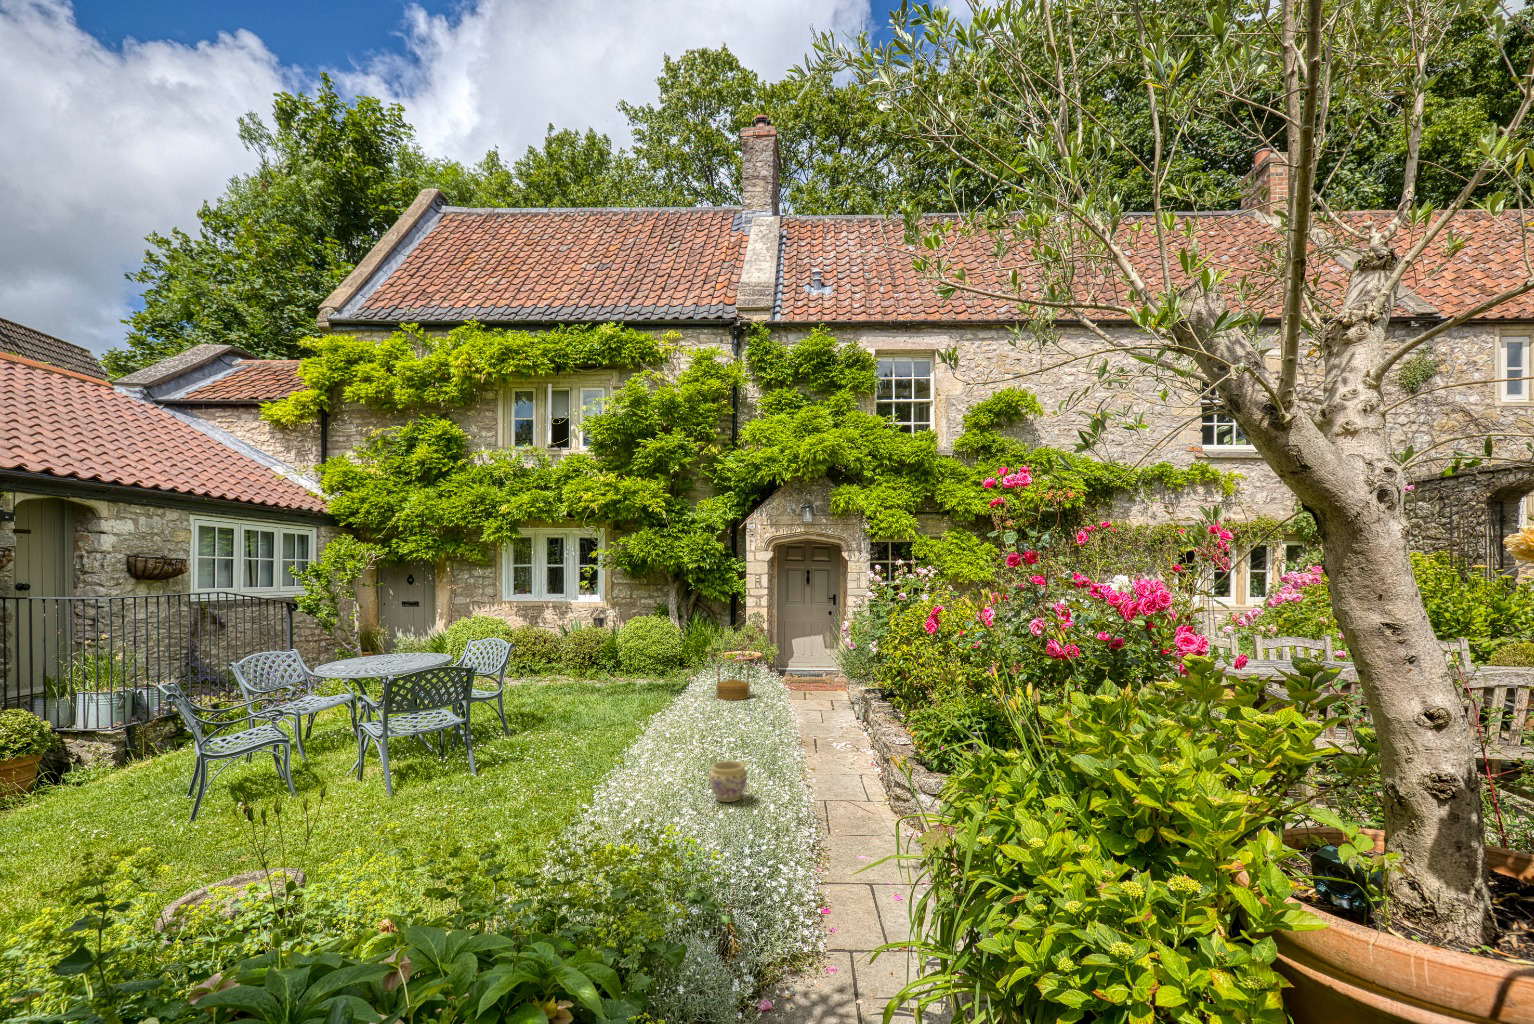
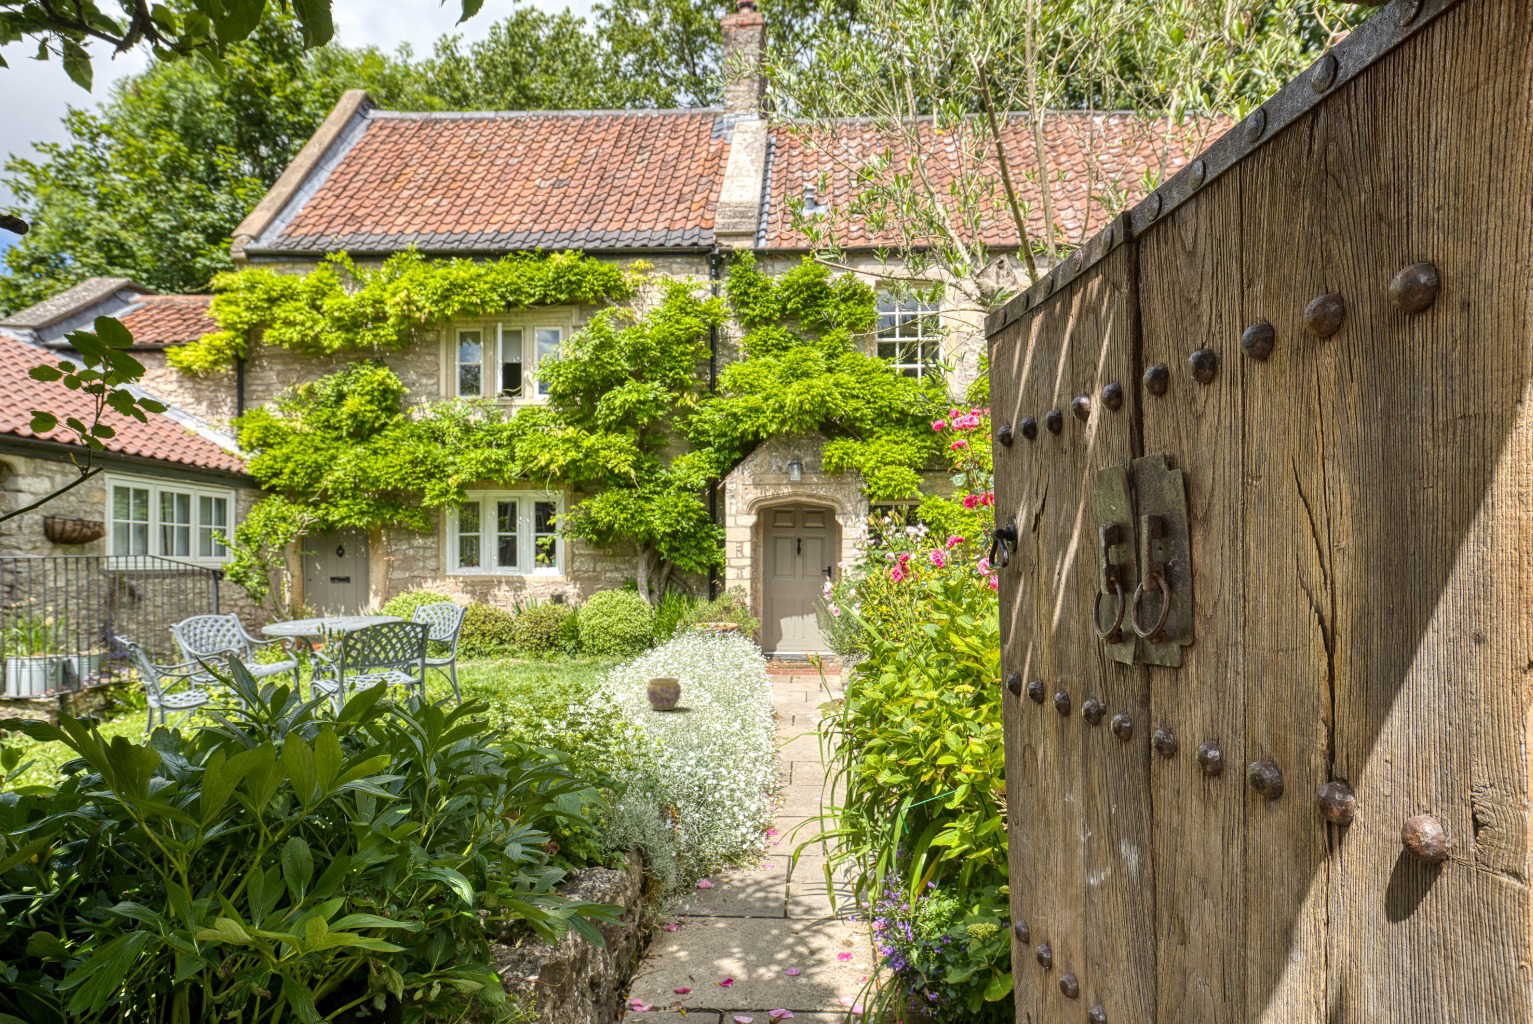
basket: present [716,659,750,700] -> none [676,617,712,659]

